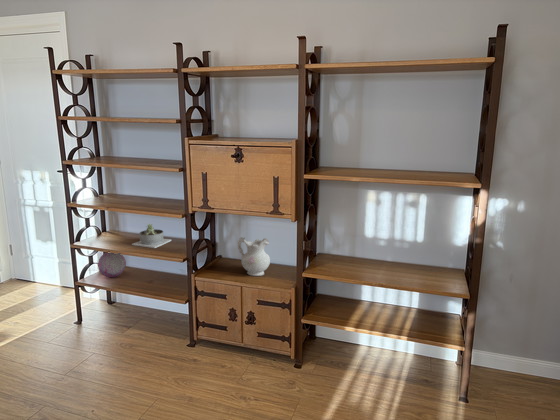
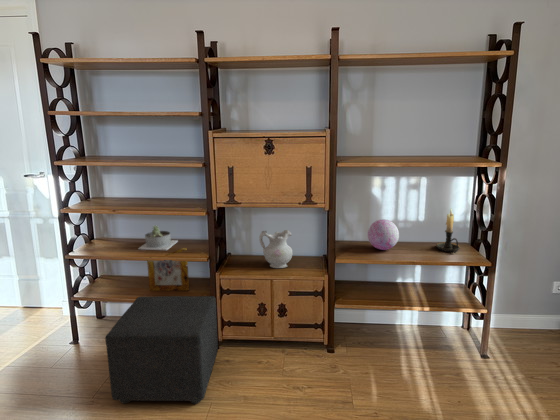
candle holder: none [420,229,446,279] -> present [436,209,460,253]
picture frame: none [139,245,176,288] -> present [147,248,189,291]
decorative orb: present [98,251,126,277] -> present [368,219,399,250]
ottoman: none [68,289,188,397] -> present [105,296,218,404]

